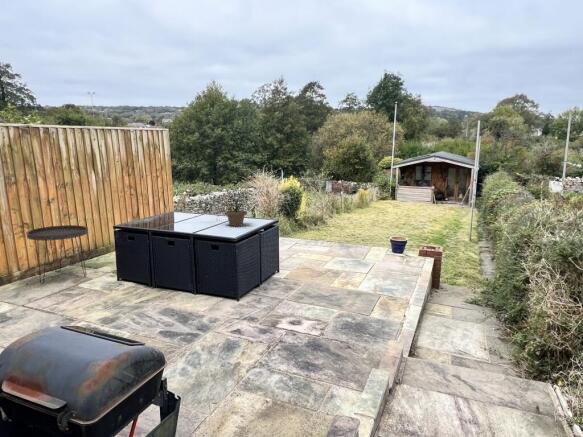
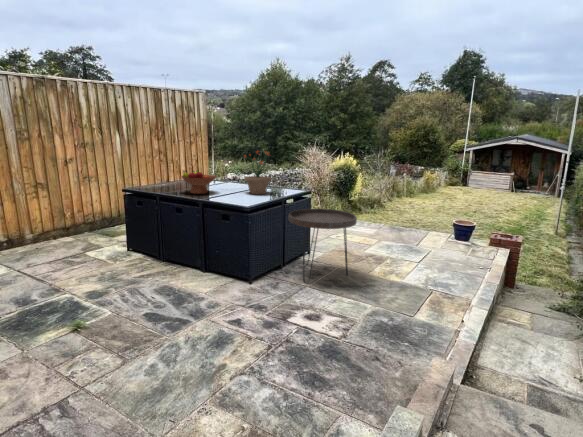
fruit bowl: none [171,208,201,228] -> present [181,170,216,194]
side table: present [26,225,88,284] -> present [288,209,357,283]

